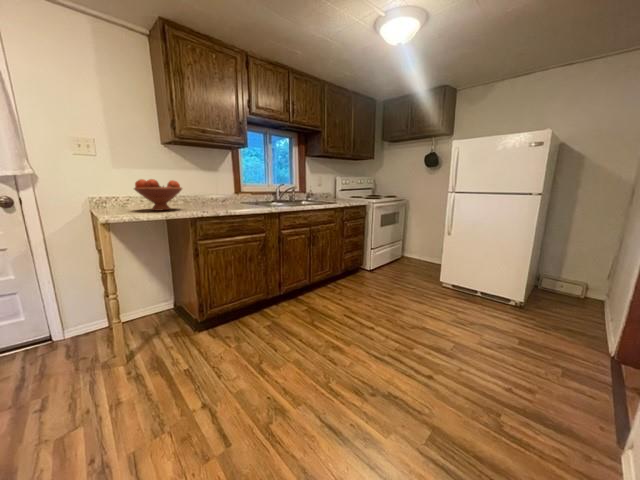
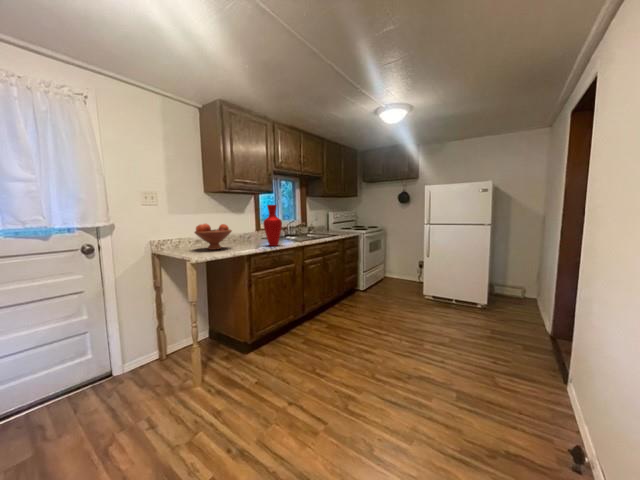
vase: none [222,157,246,210] -> present [263,205,282,246]

